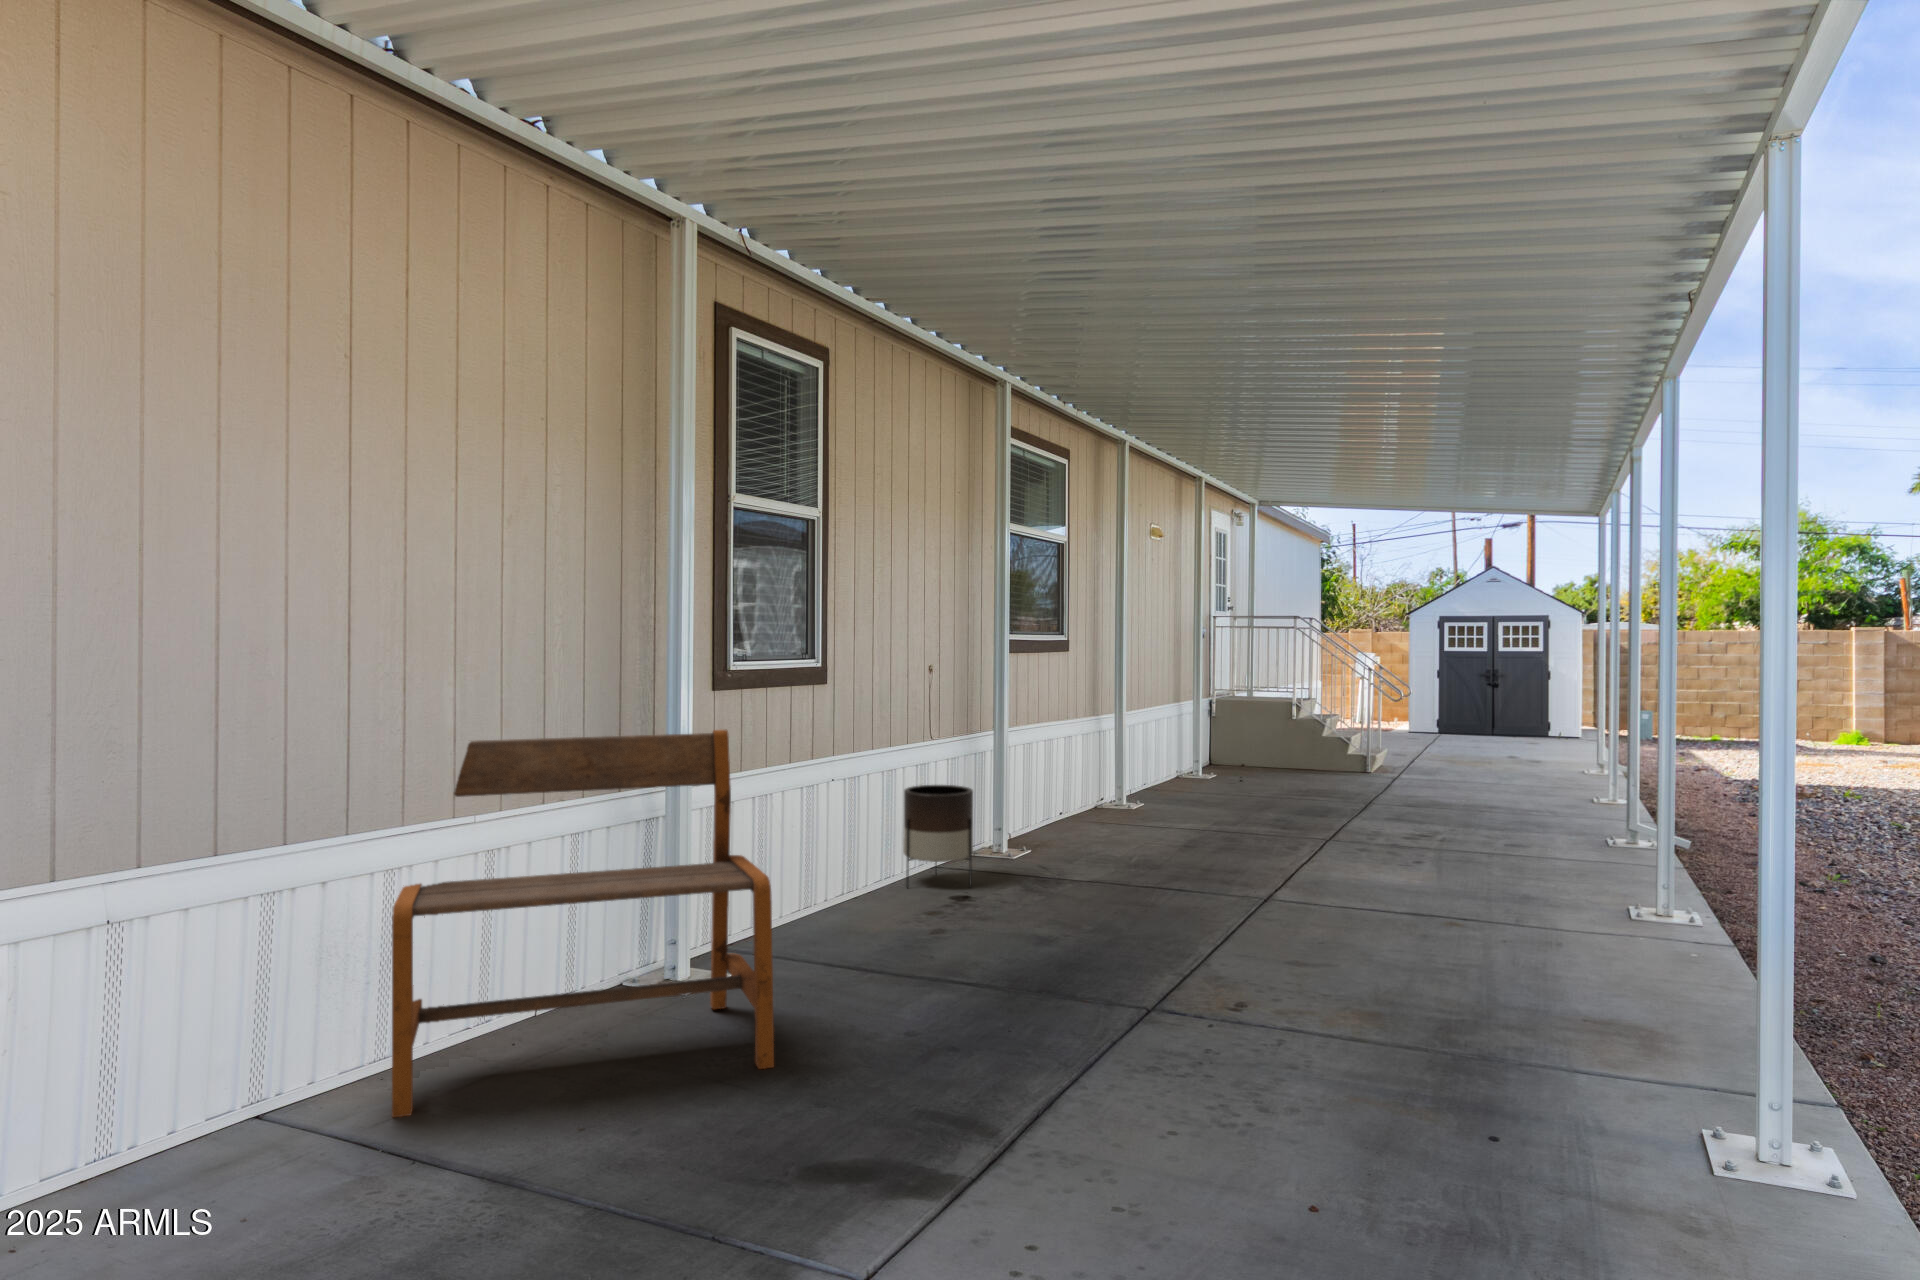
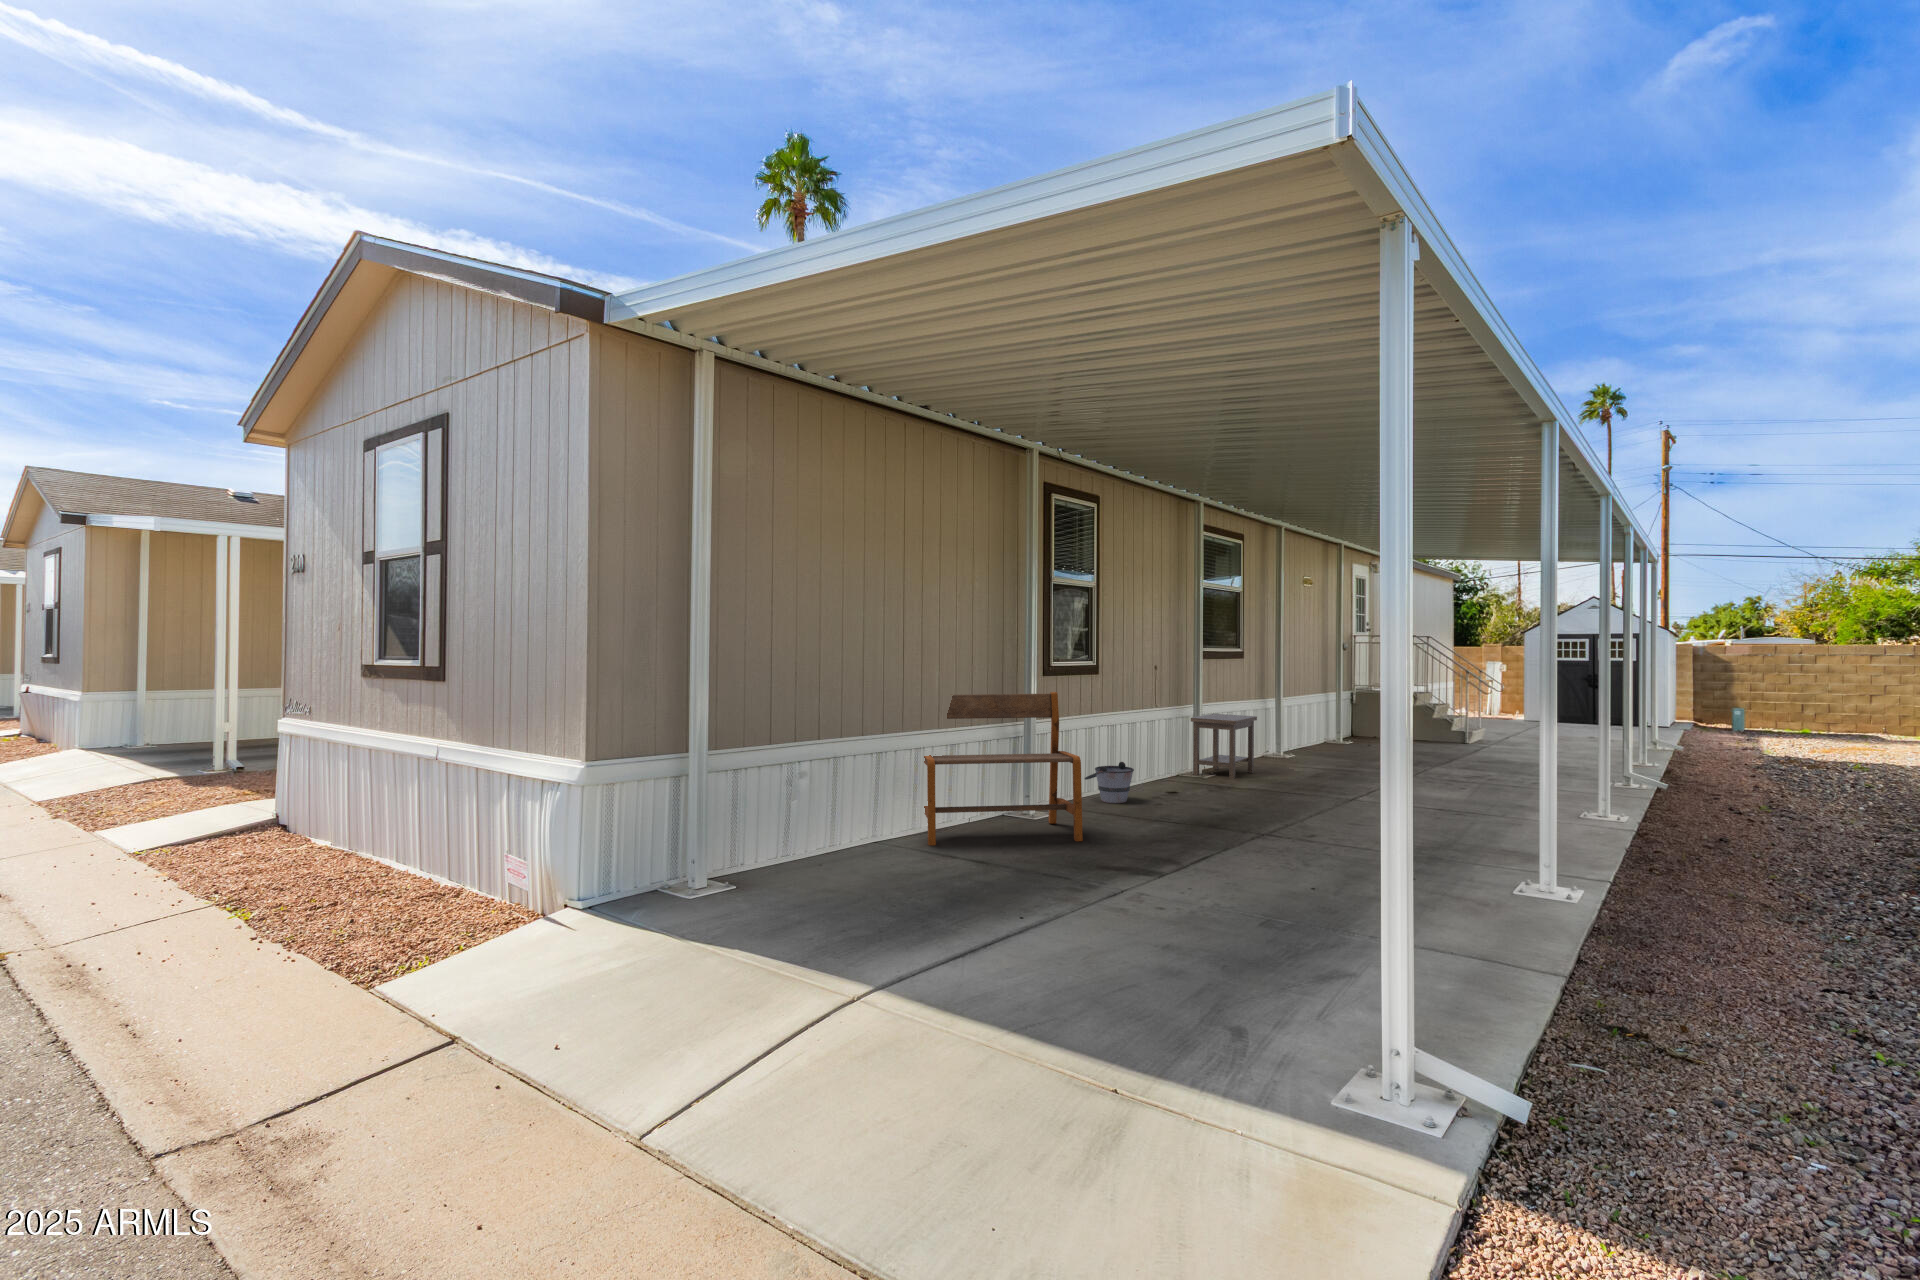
side table: none [990,745,1097,859] -> present [1191,714,1257,779]
planter: present [903,785,973,887] -> none [1140,732,1179,788]
bucket: none [797,851,892,935] -> present [1085,762,1134,803]

